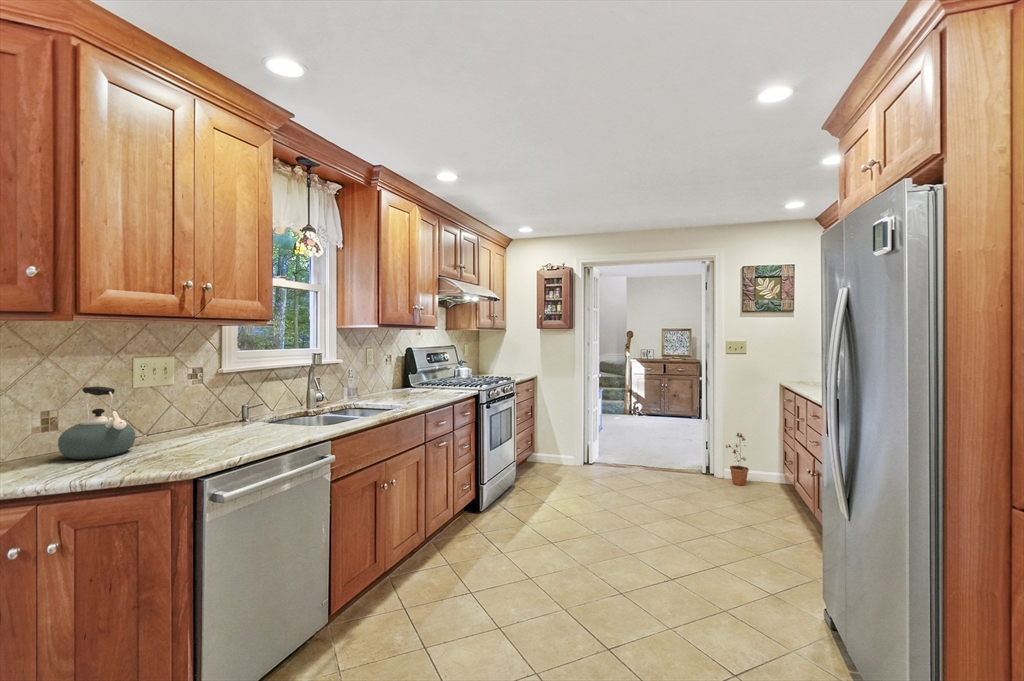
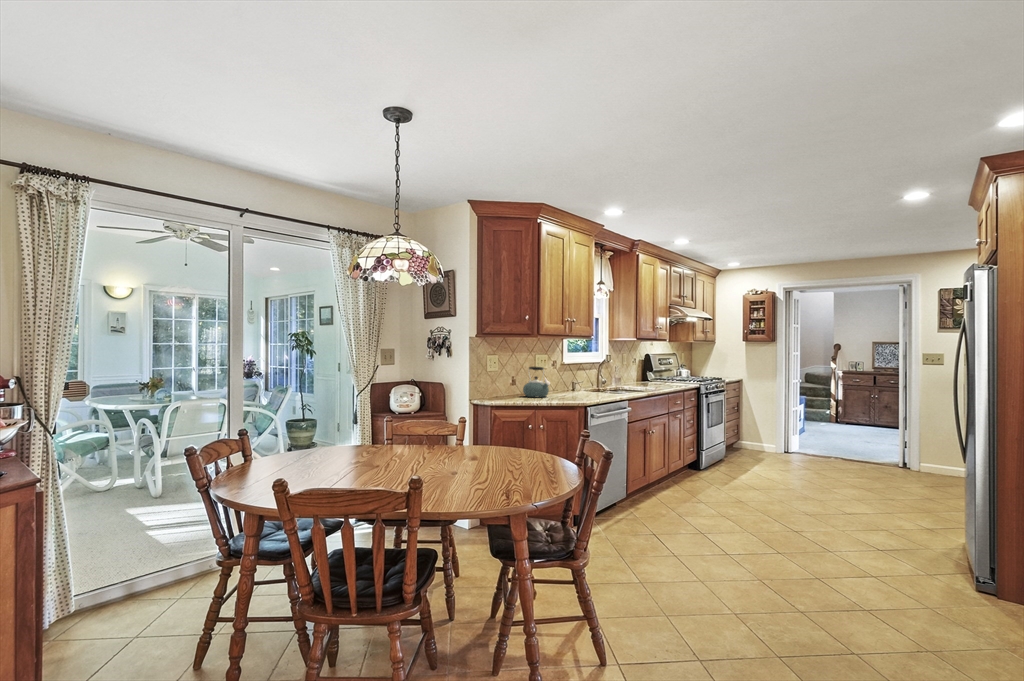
potted plant: present [726,433,749,485] -> none [923,434,947,479]

